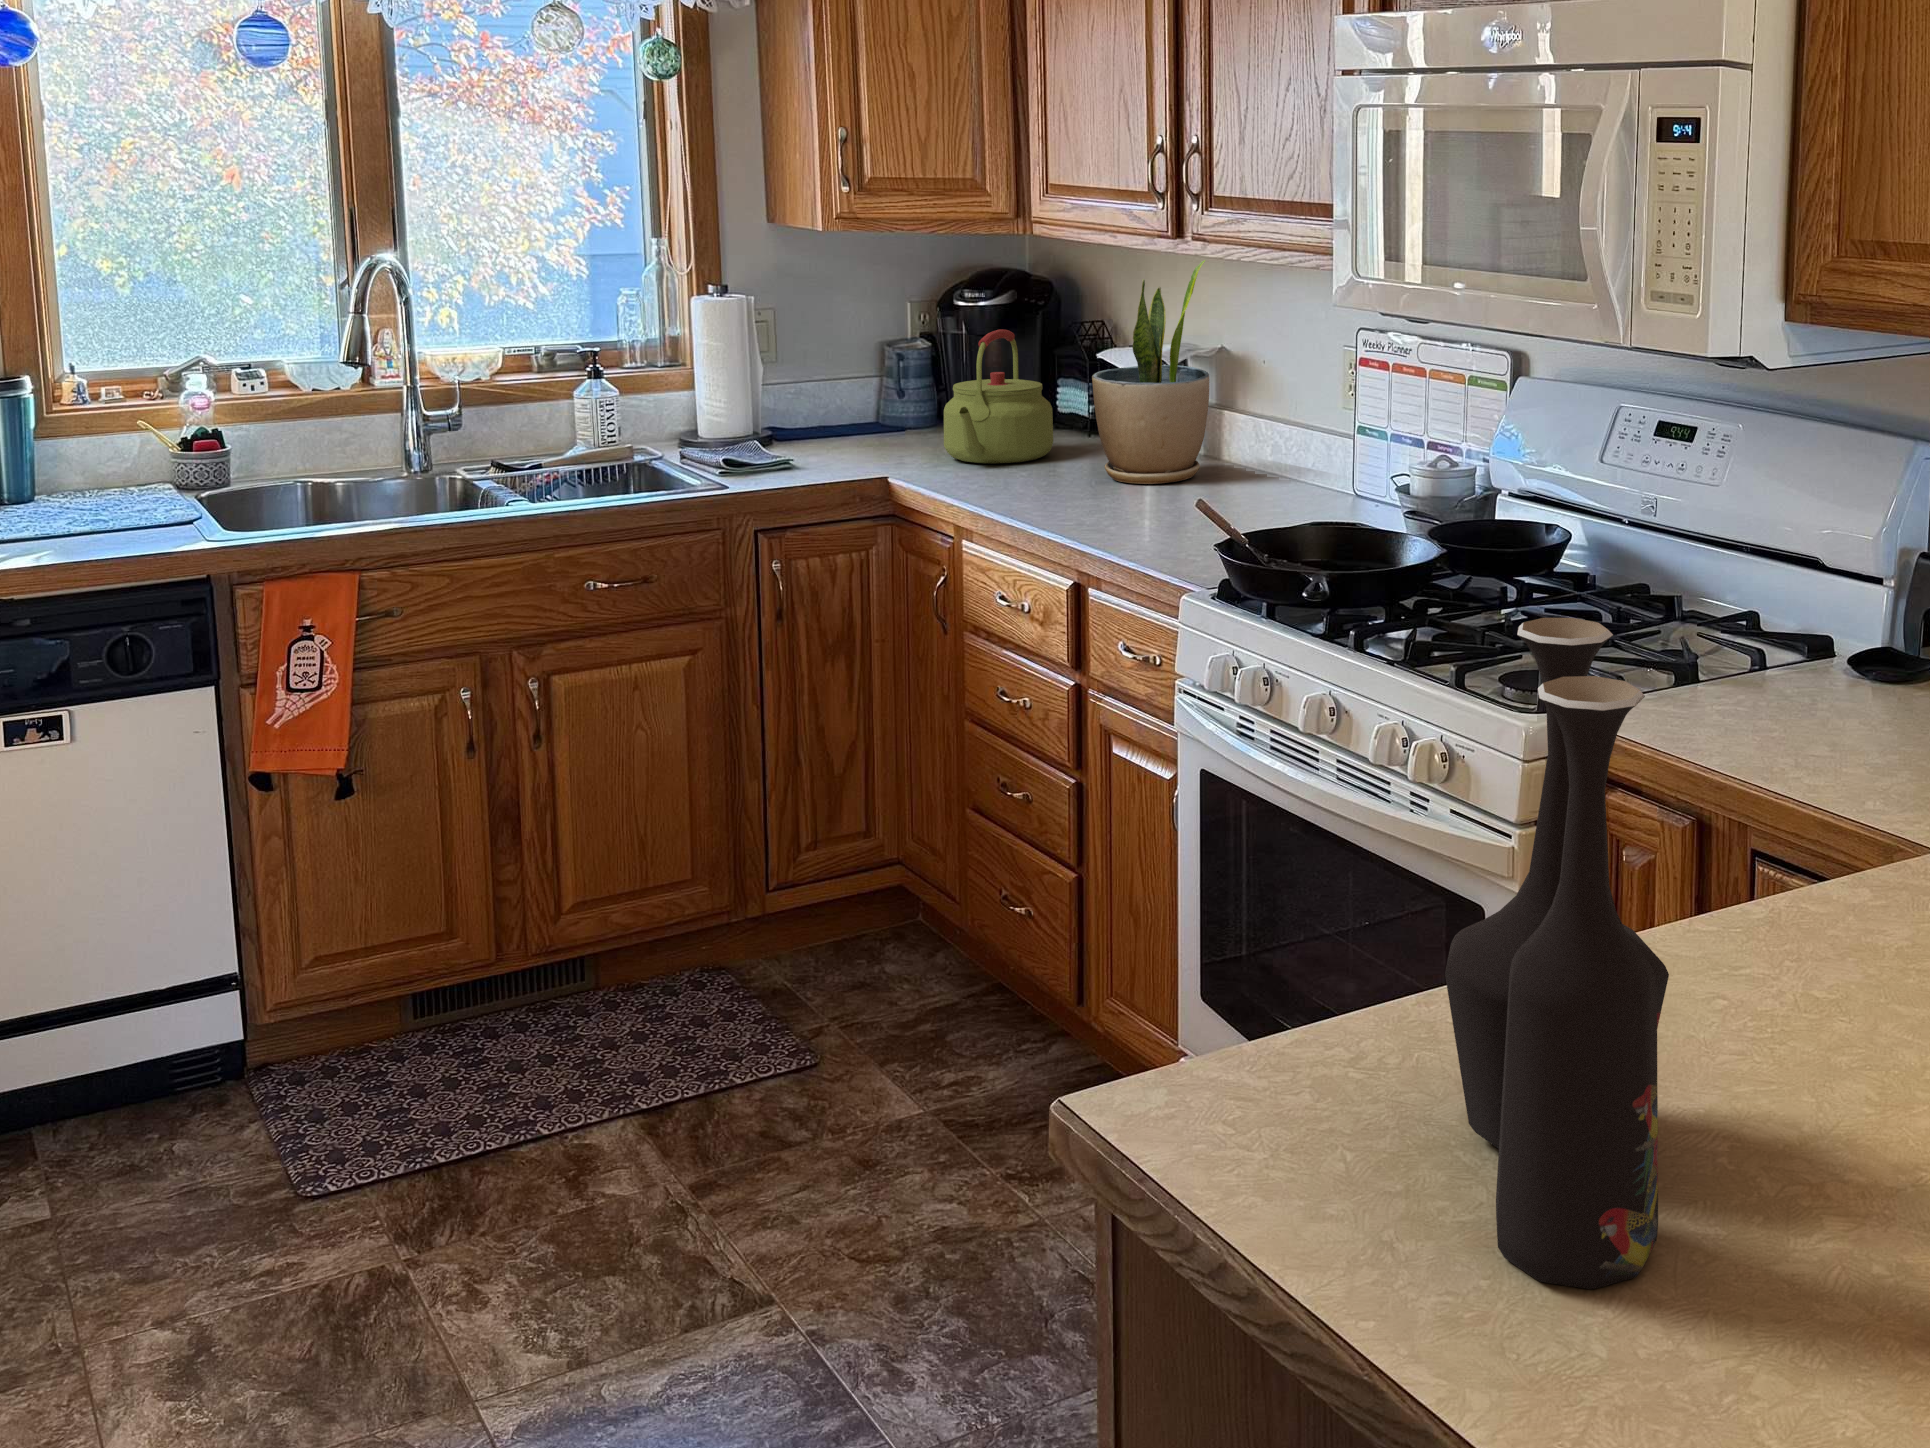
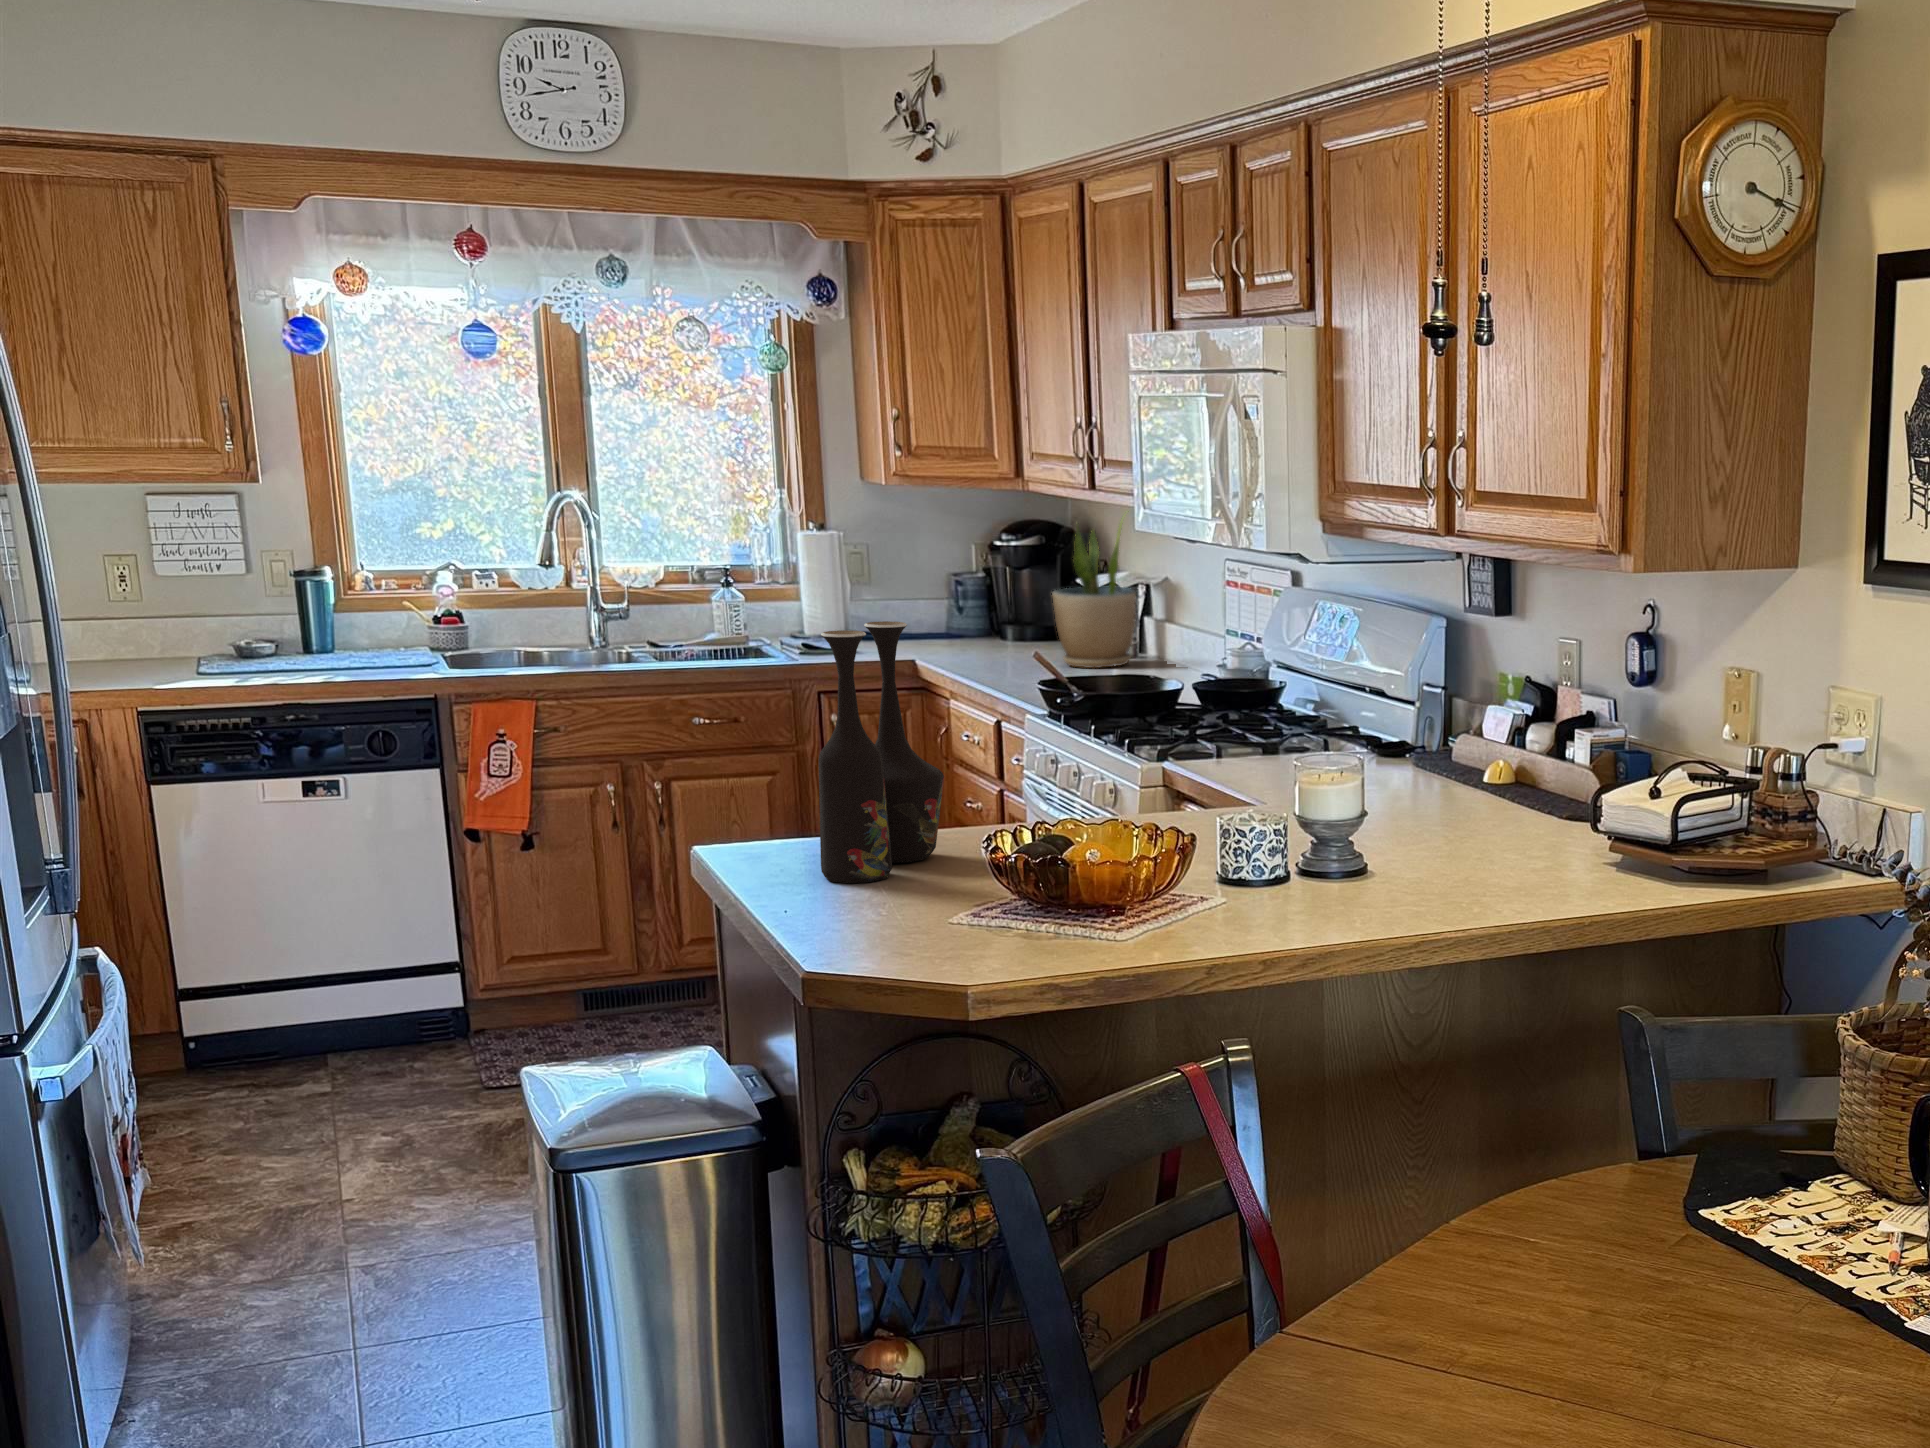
kettle: present [944,329,1053,464] -> none [970,561,1051,657]

